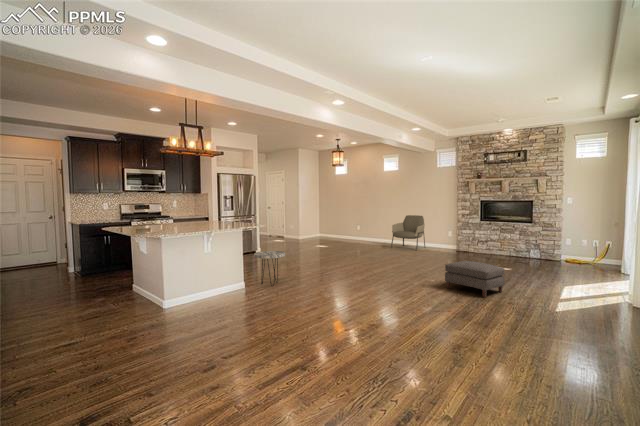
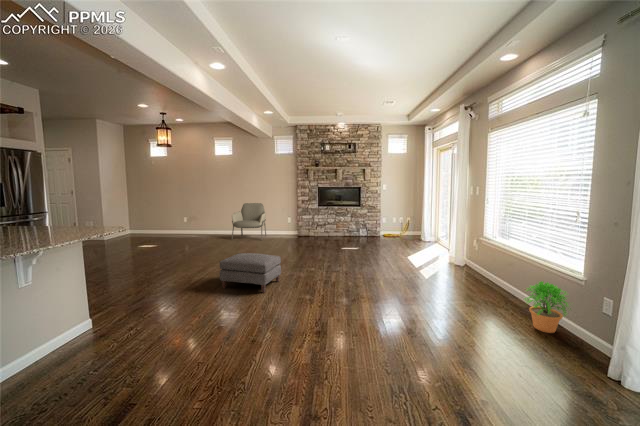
side table: present [254,251,285,286] -> none [42,279,121,353]
ottoman: present [445,261,504,297] -> present [219,253,281,293]
potted plant: none [561,294,607,346] -> present [525,281,568,333]

